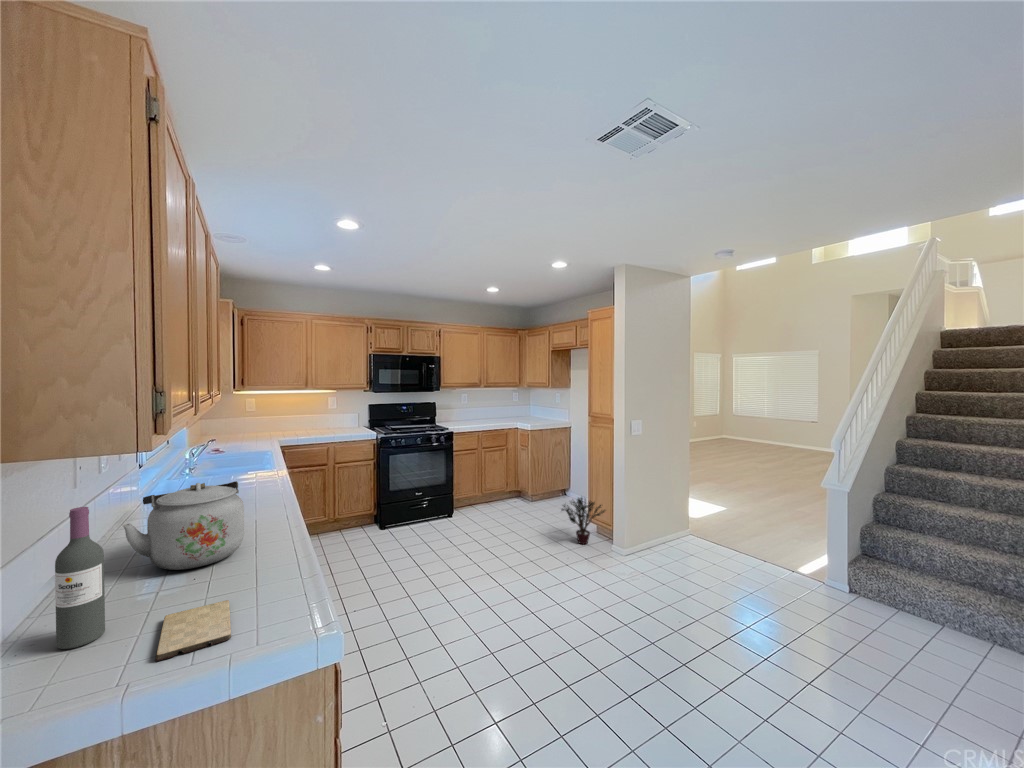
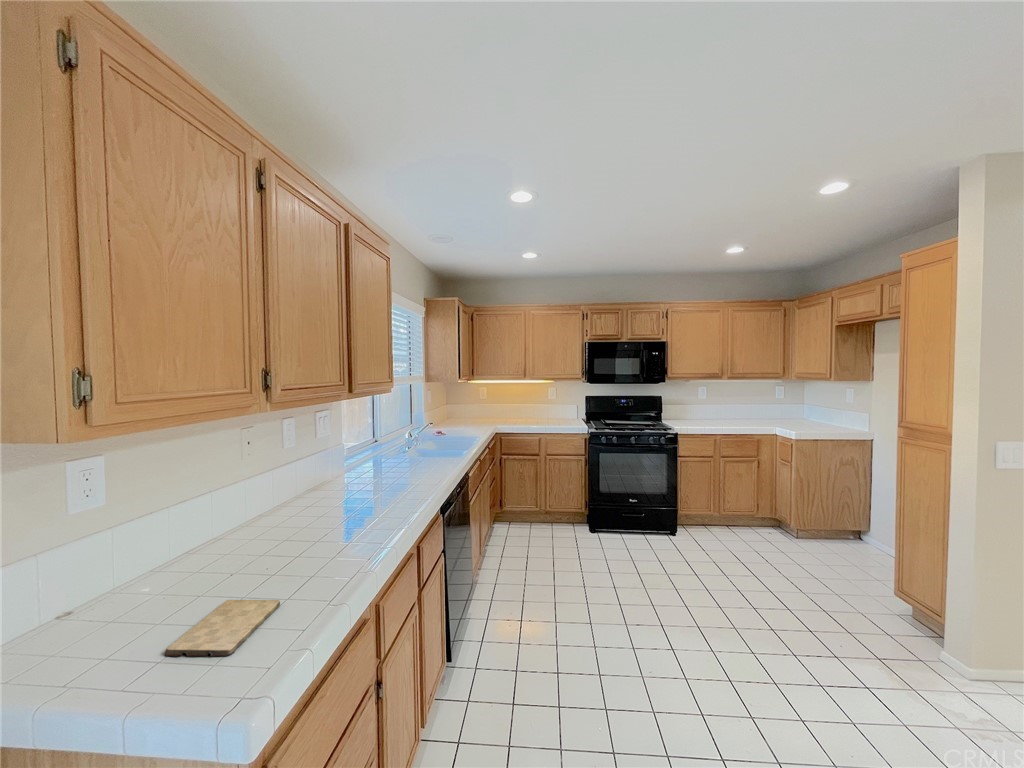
kettle: present [123,481,244,570] -> none [260,465,364,550]
potted plant: present [562,497,605,545] -> none [832,550,931,631]
wine bottle: present [55,507,105,649] -> none [148,479,190,609]

